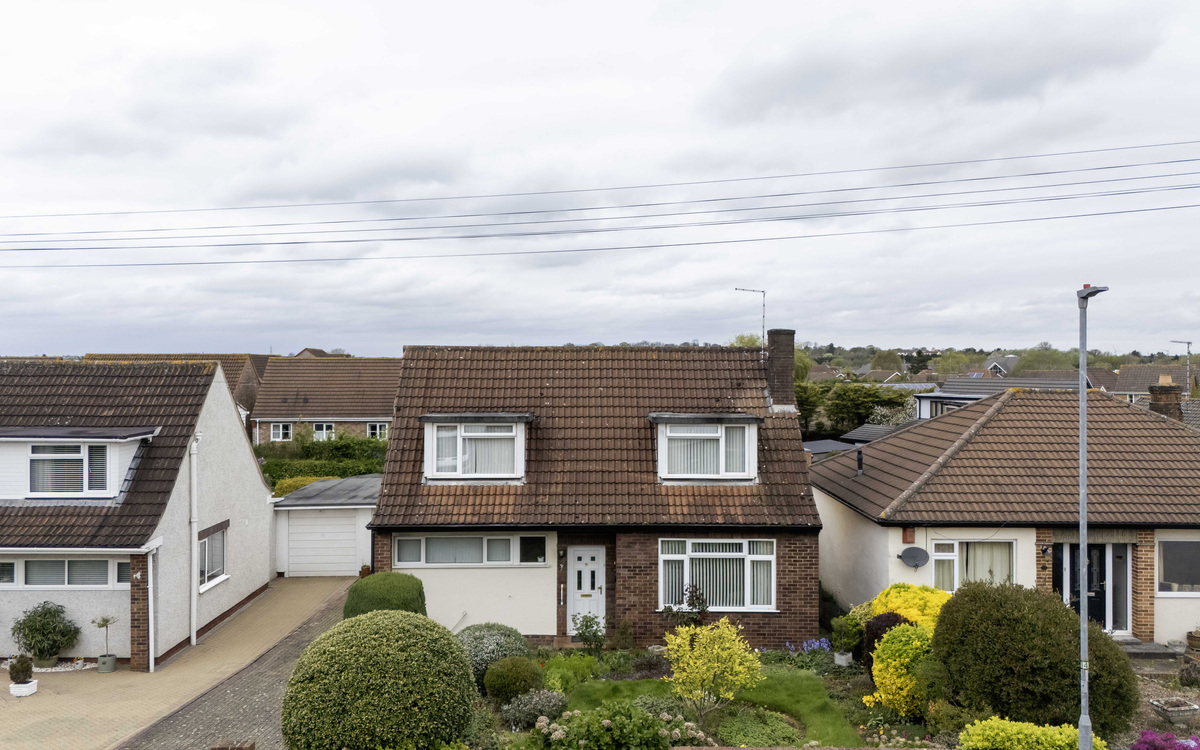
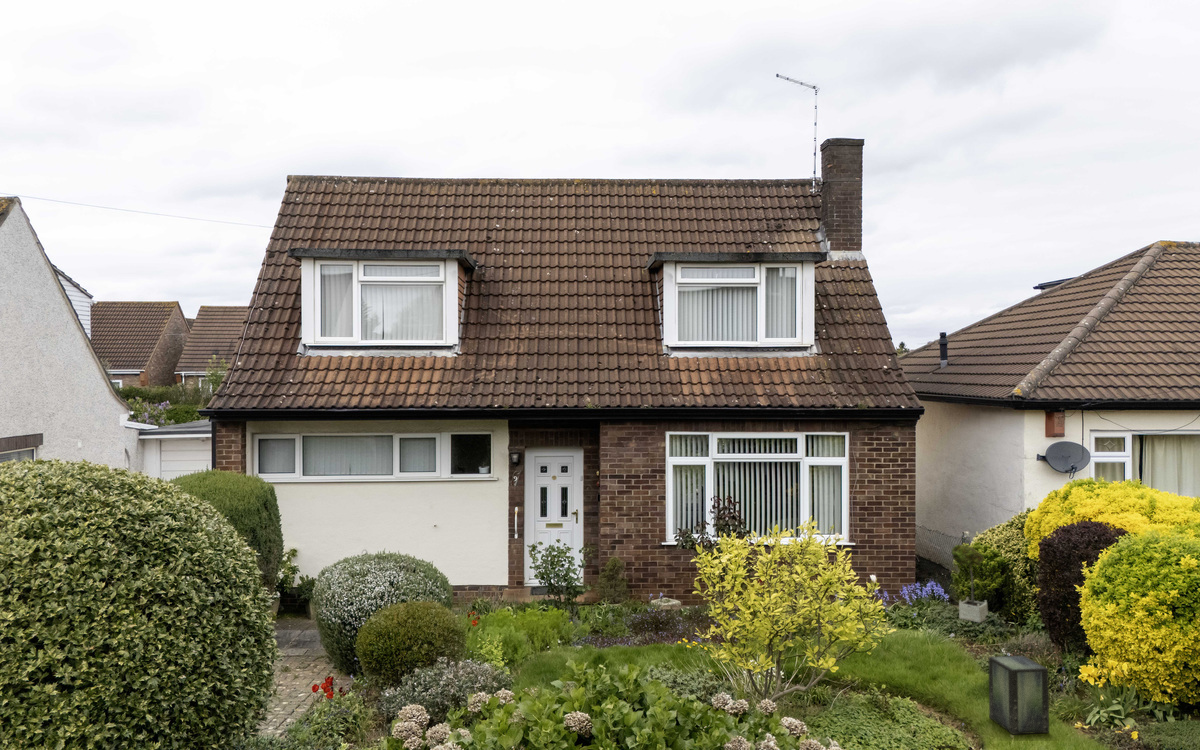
storage box: none [819,689,846,731] -> present [989,656,1049,734]

